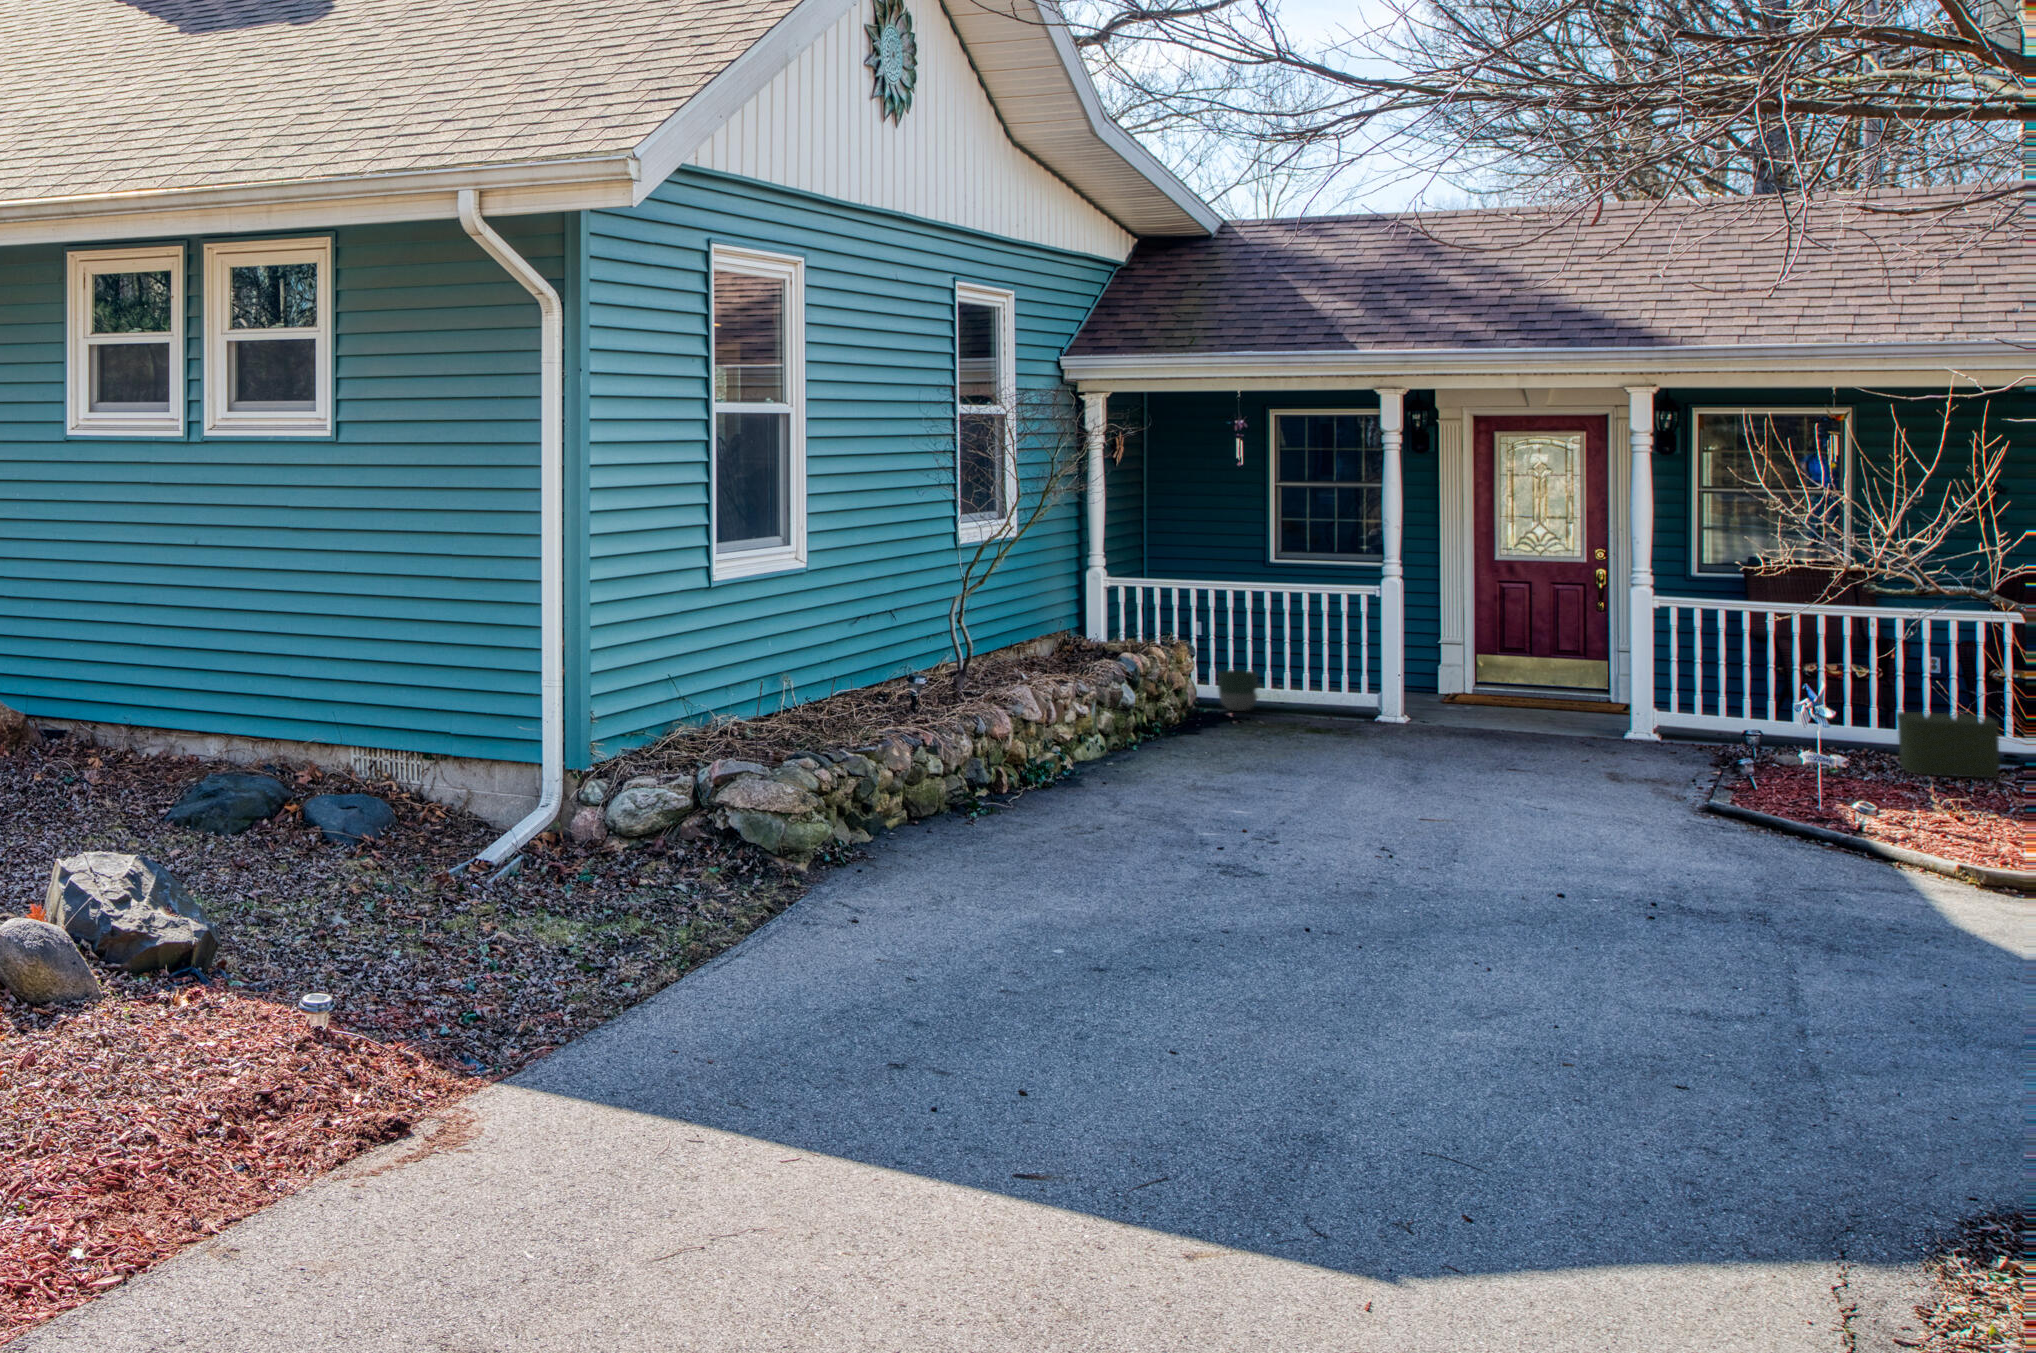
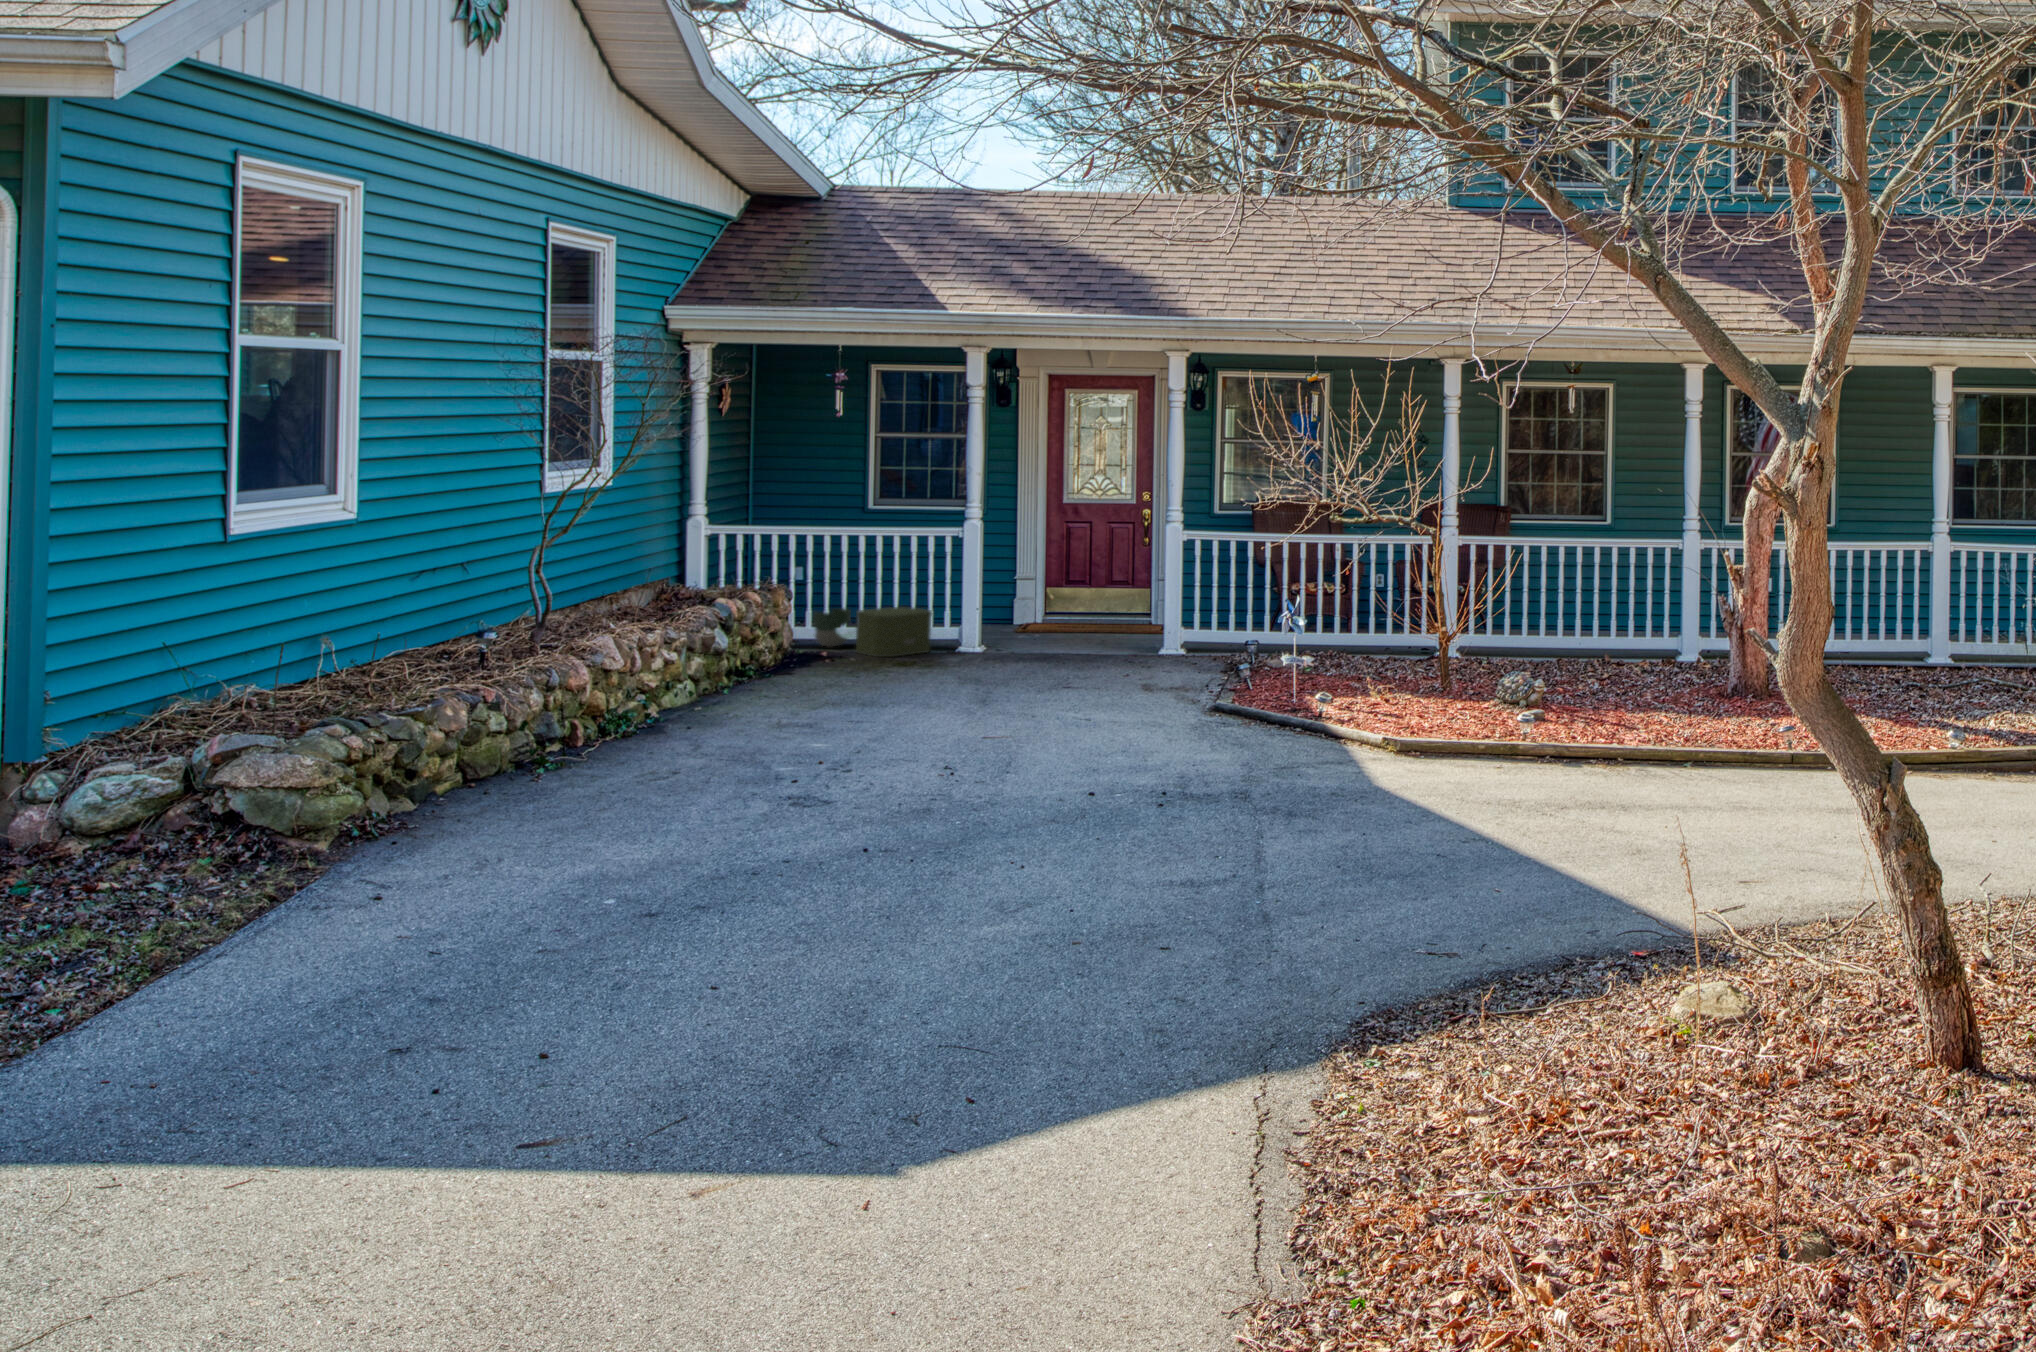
storage box: present [1897,712,2000,778] -> present [856,607,932,657]

